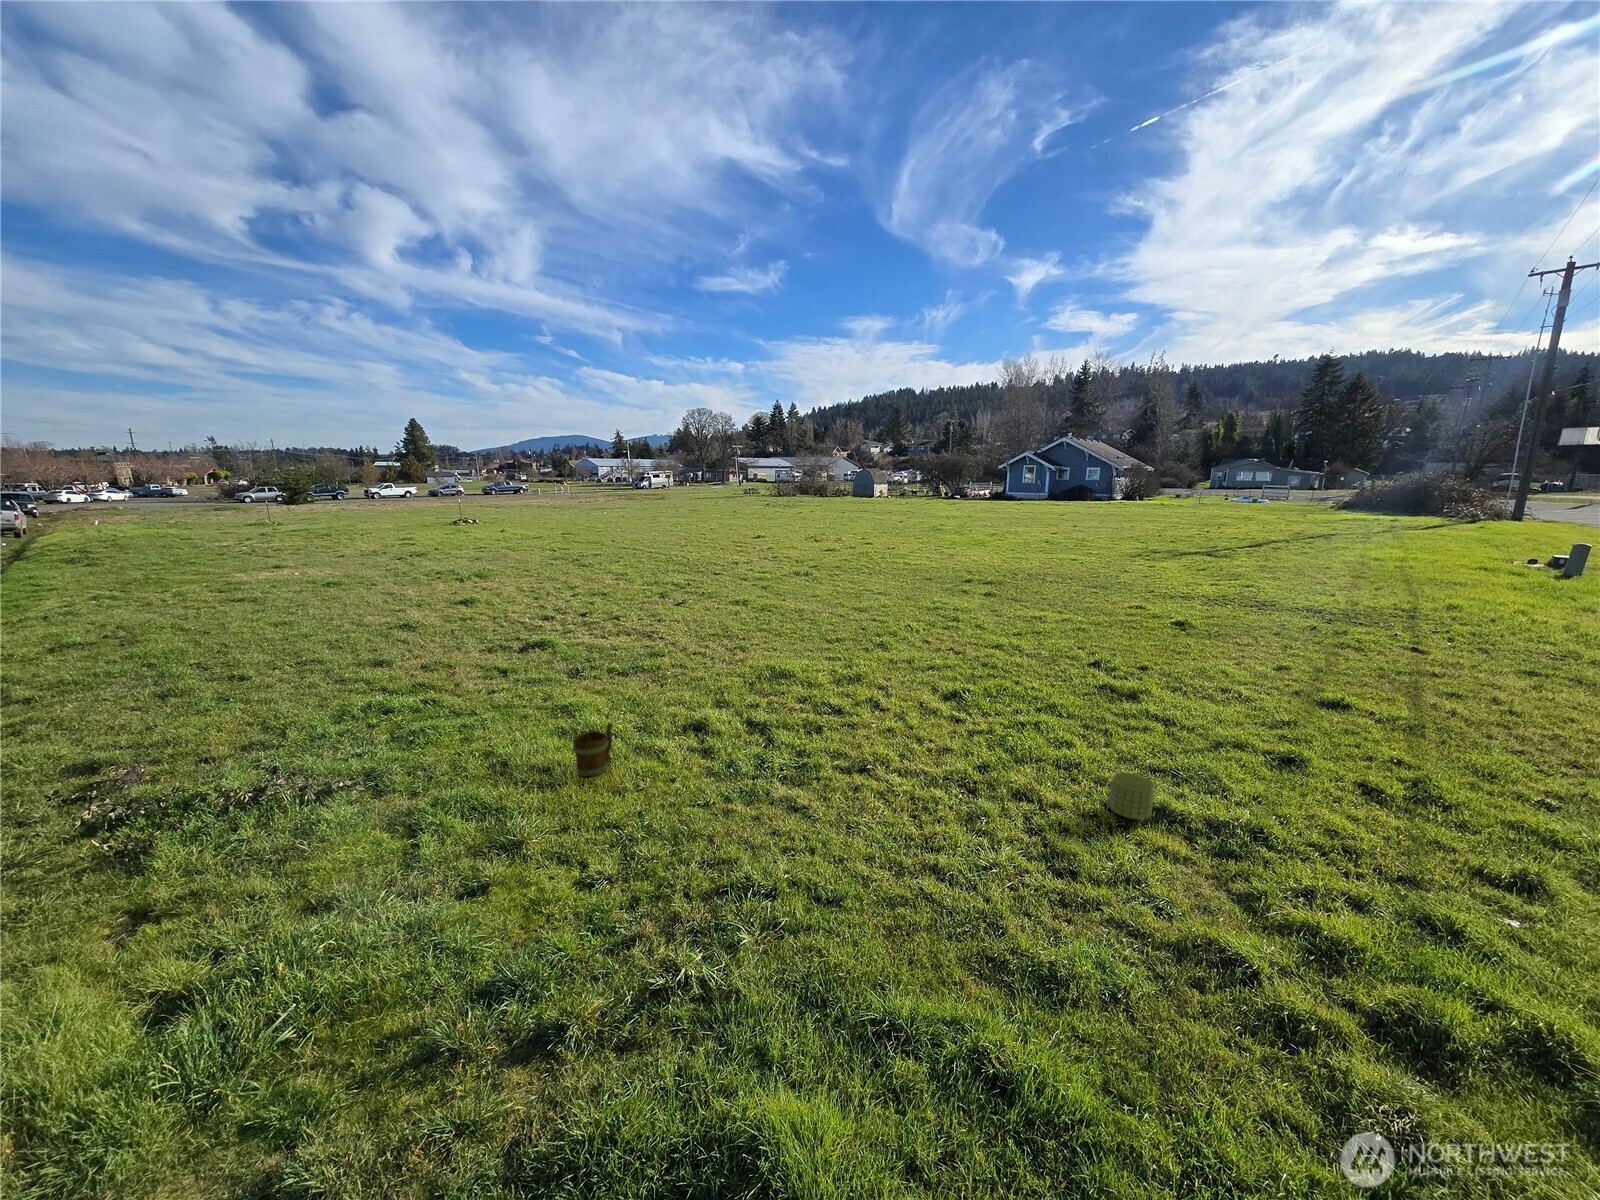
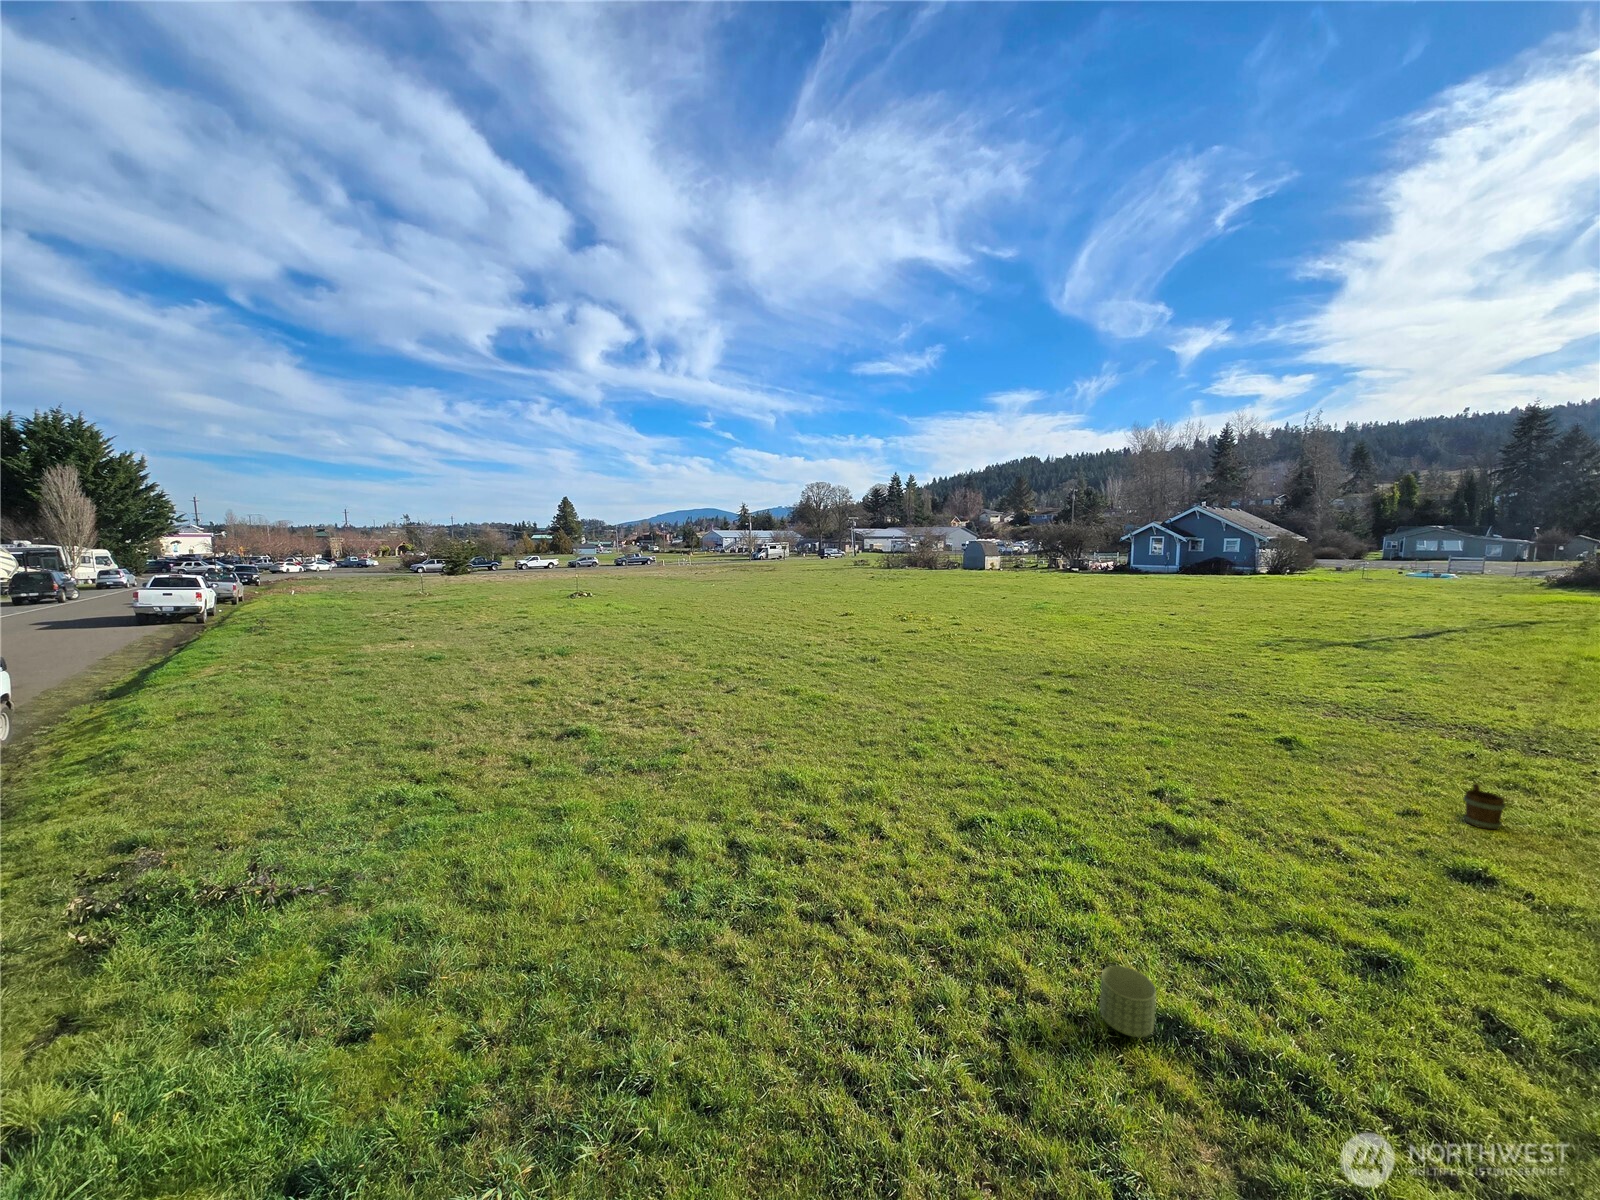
bucket: present [573,723,613,777] -> present [1463,783,1506,830]

